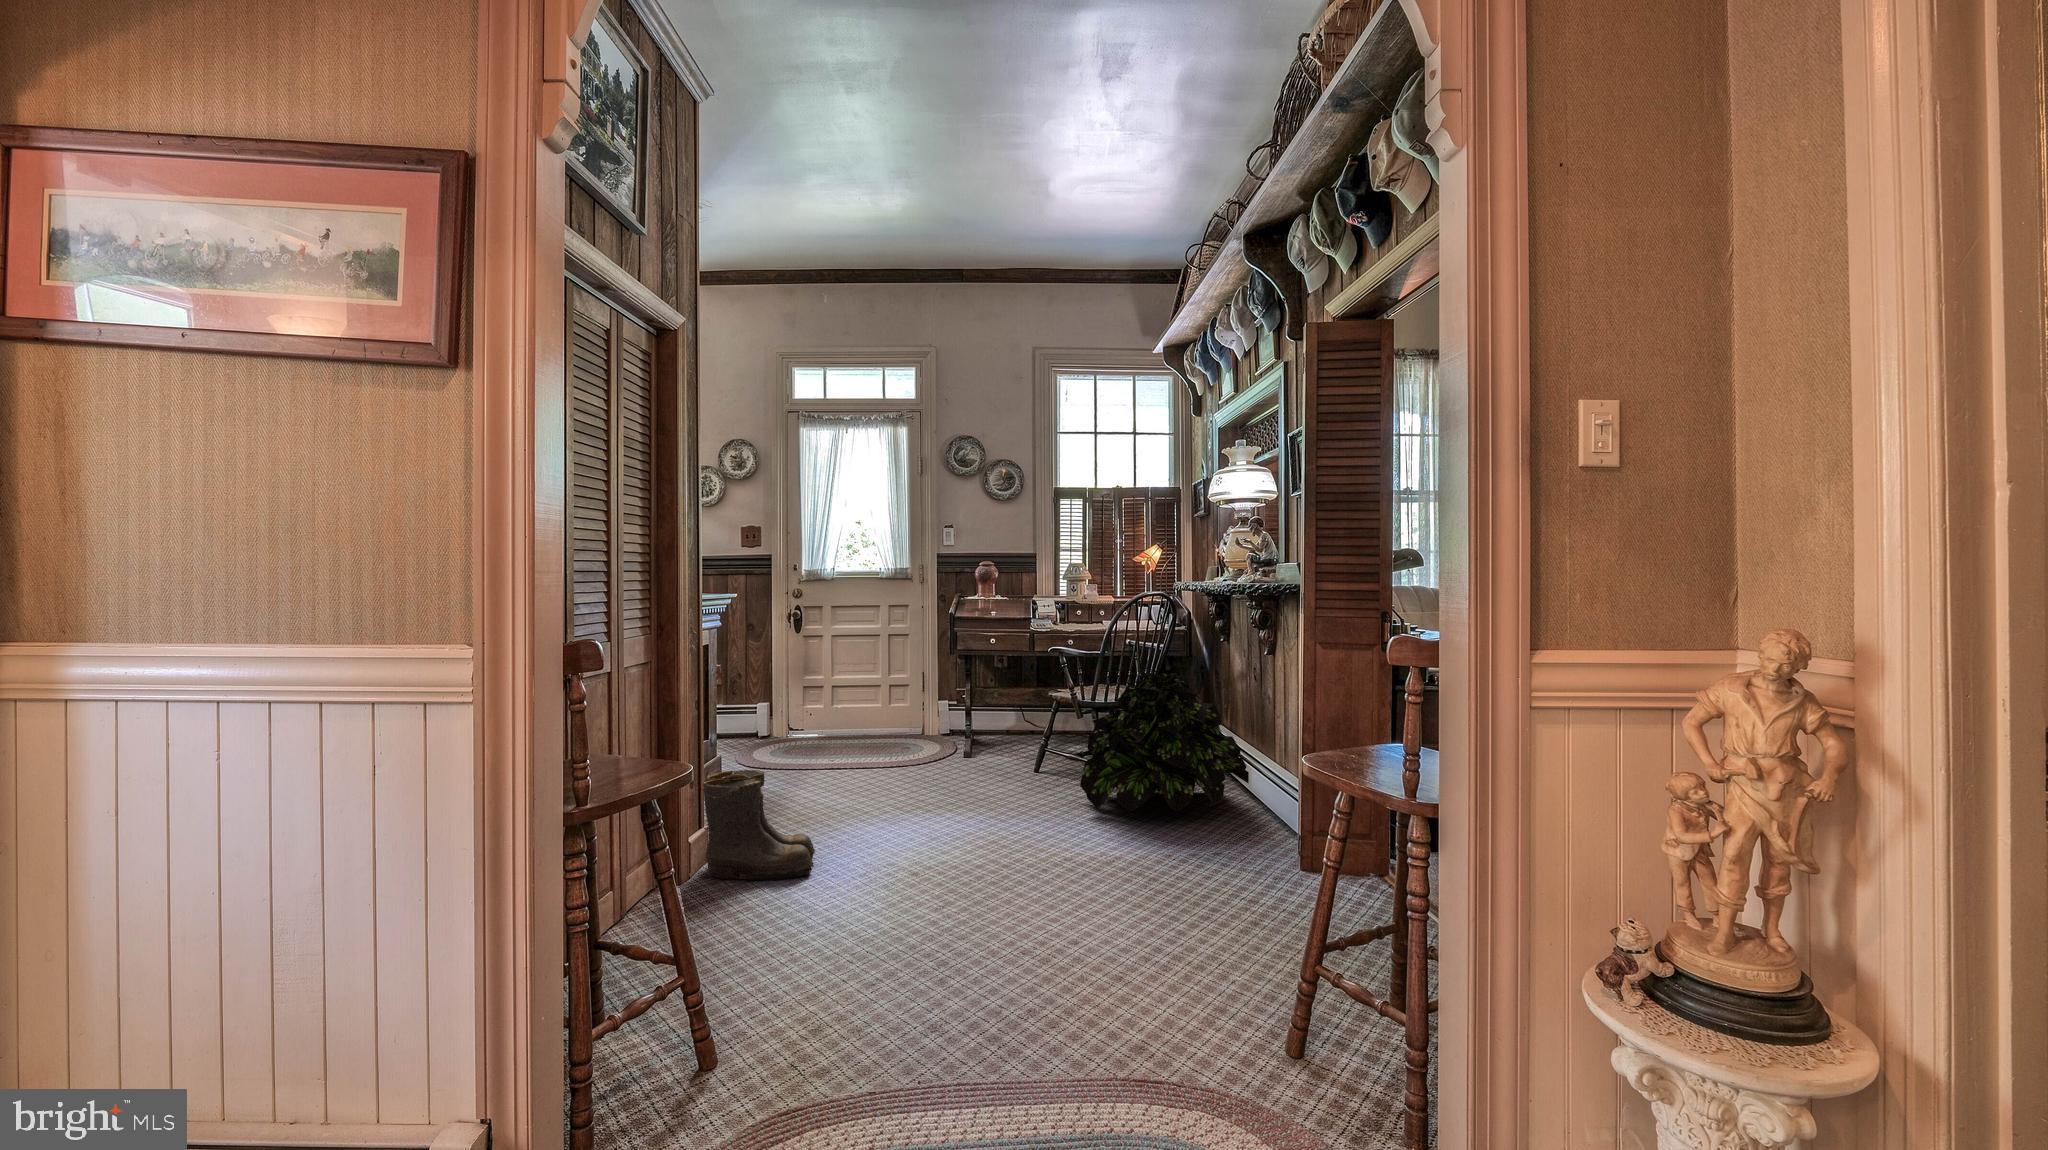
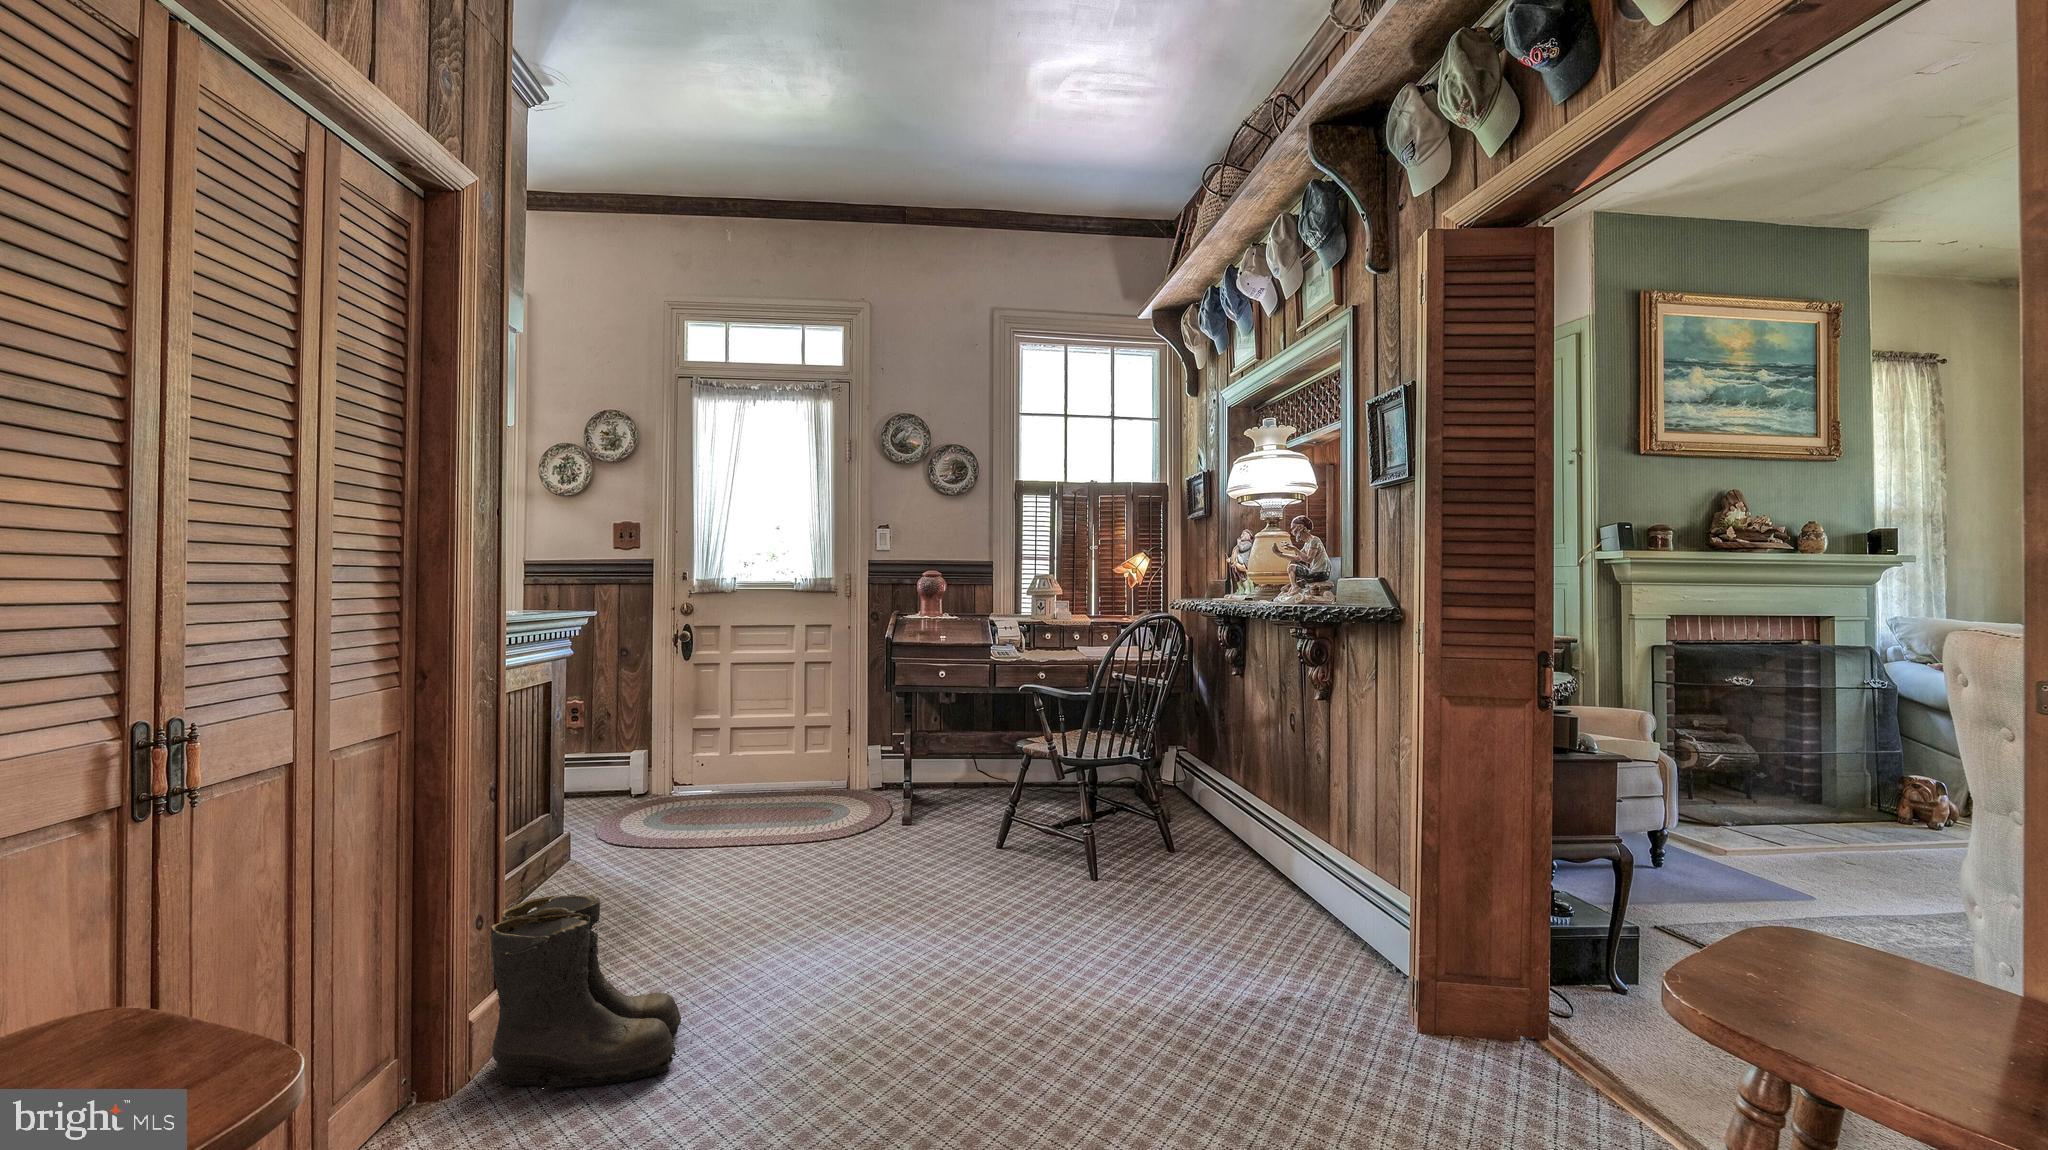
potted plant: present [1080,673,1249,812] -> none [1067,724,1302,925]

